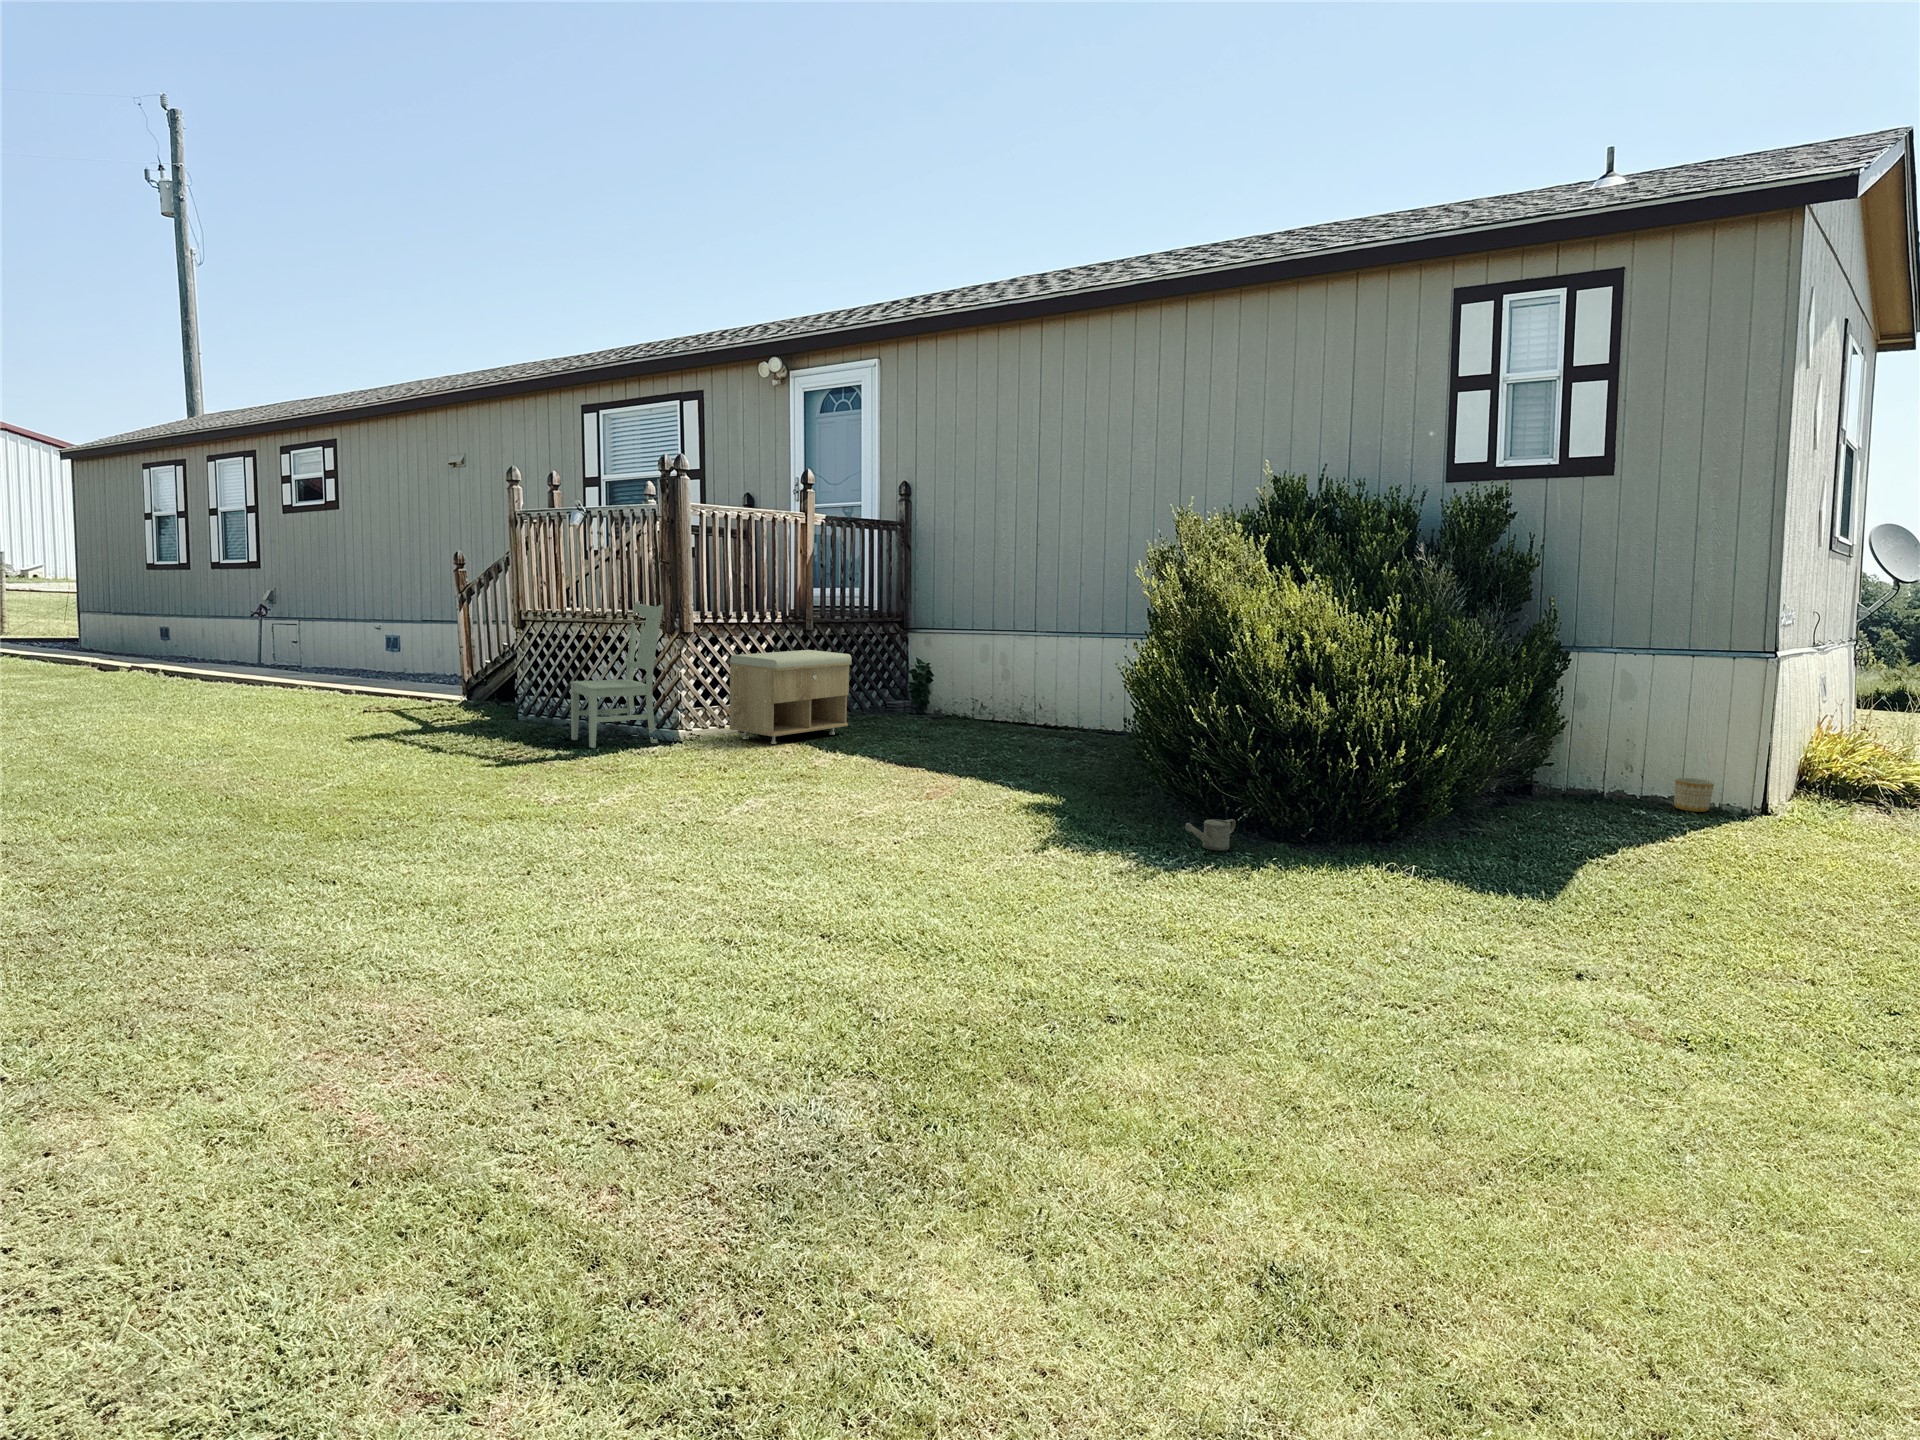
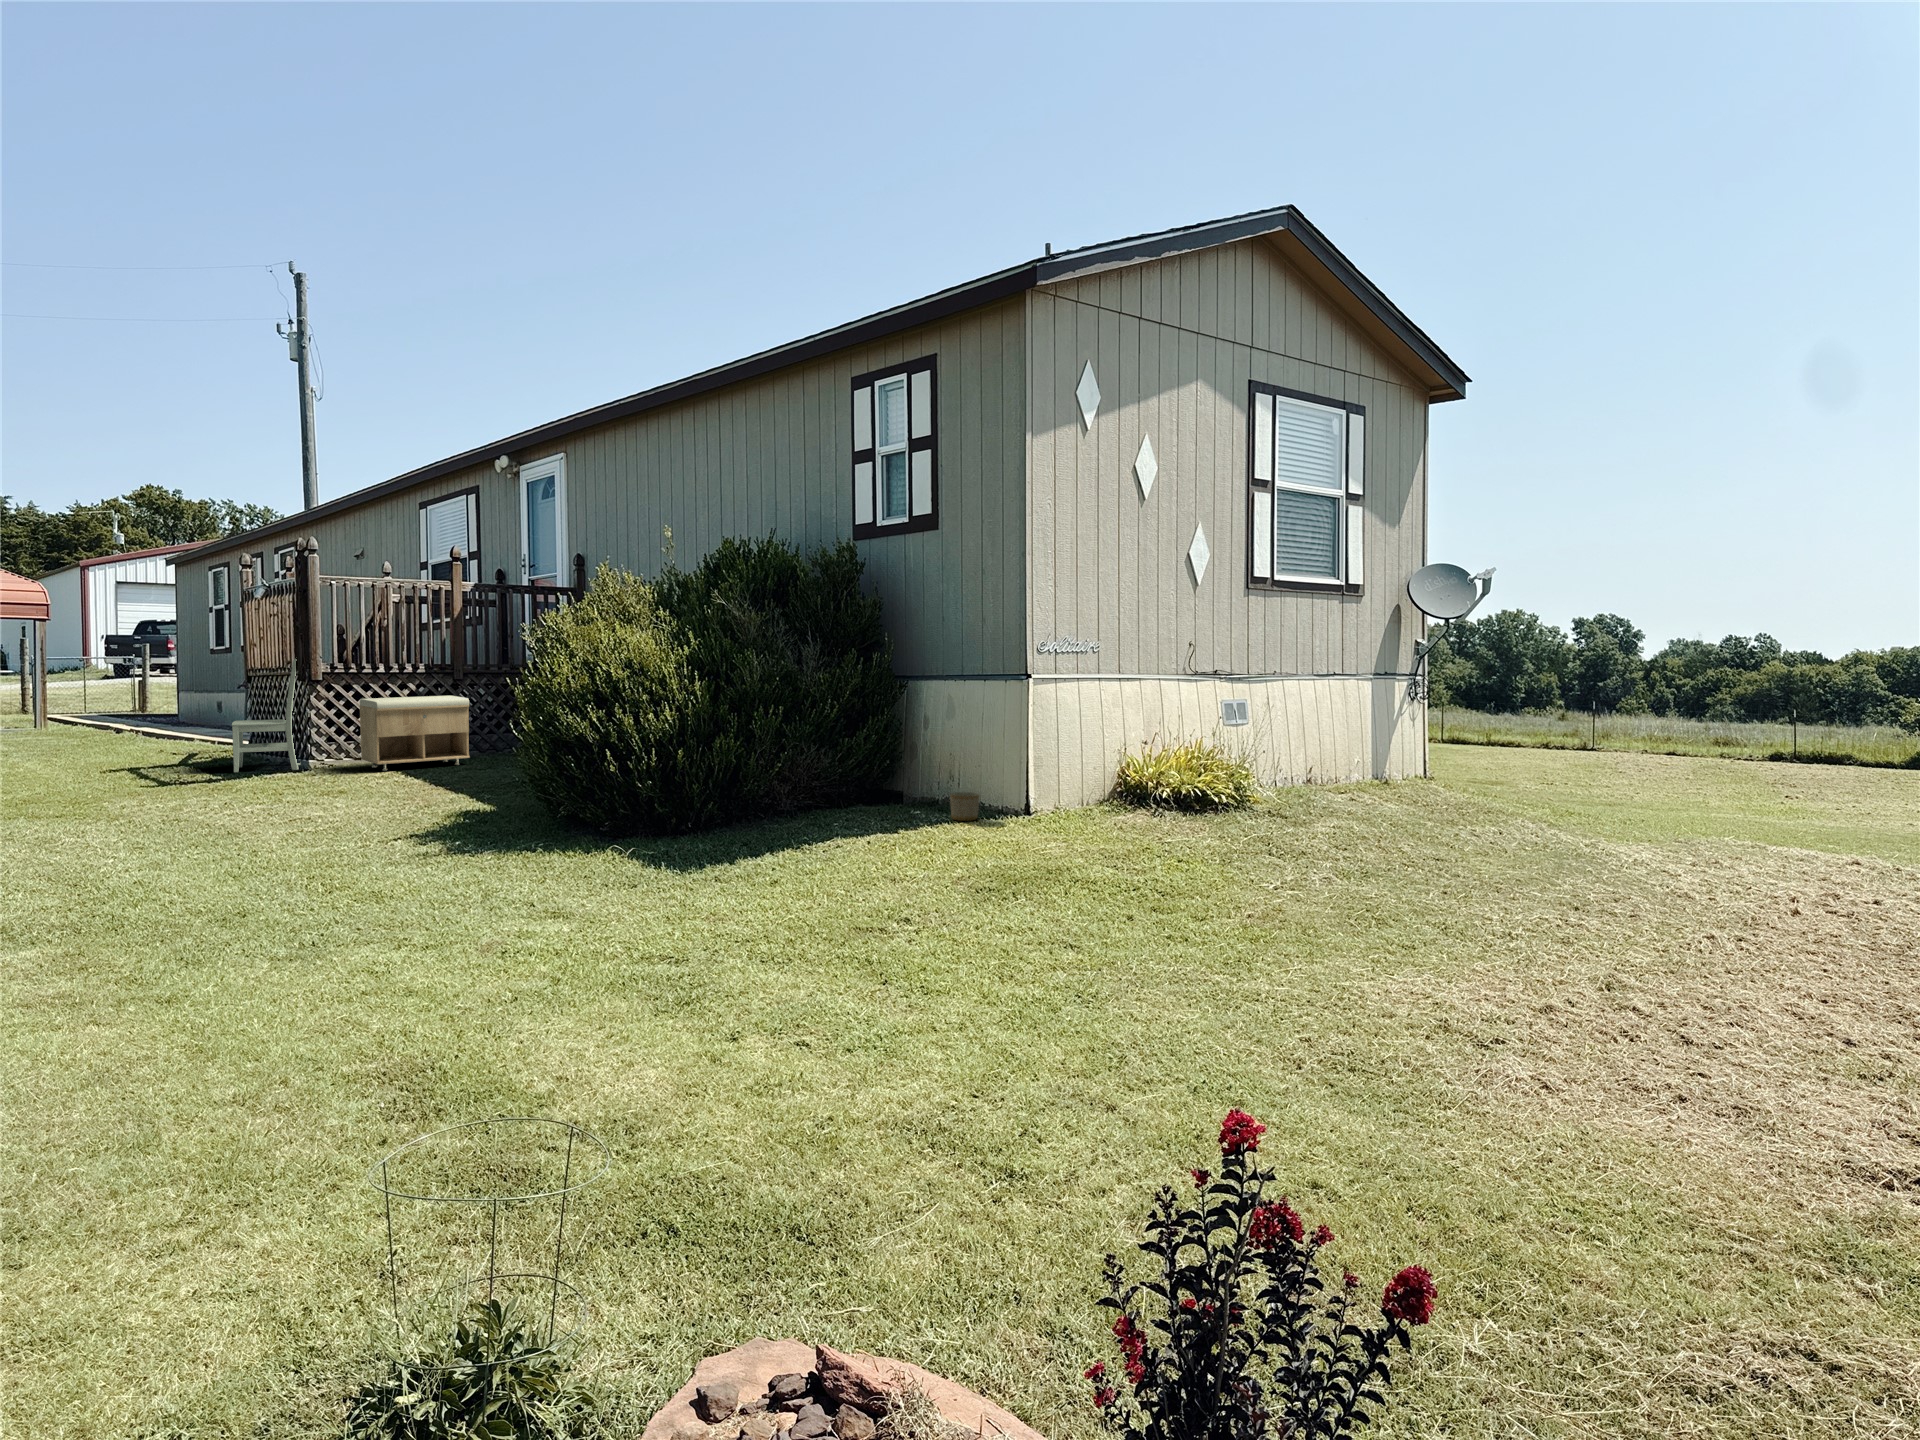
watering can: present [1185,819,1236,850] -> none [439,817,501,841]

